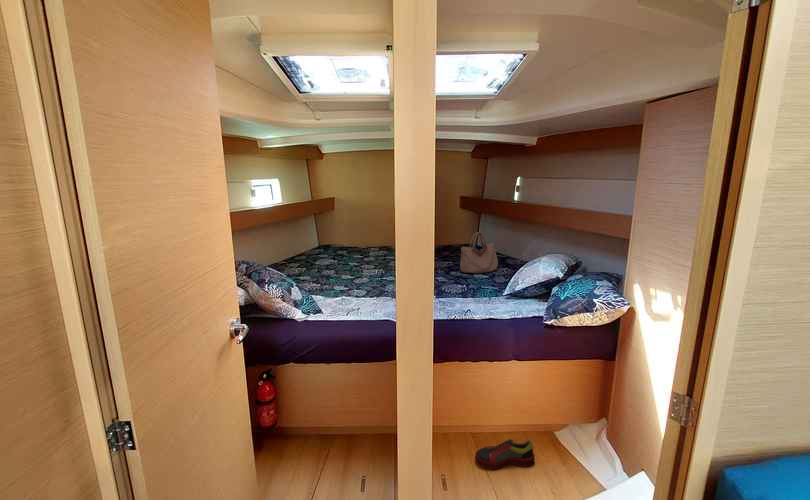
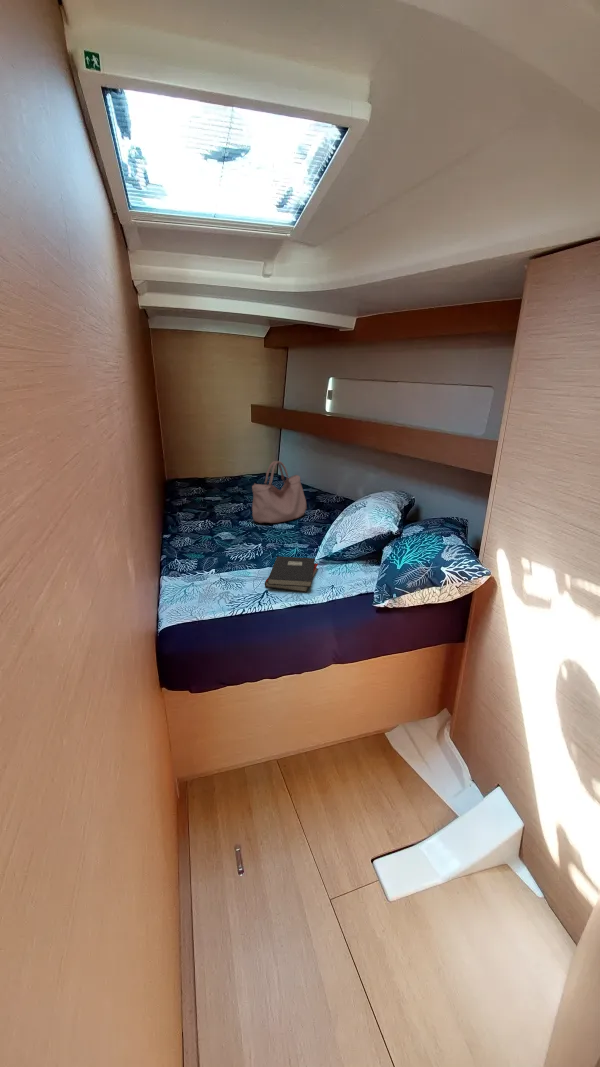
hardback book: none [469,290,505,311] -> present [265,556,318,592]
shoe: present [475,439,535,469] -> none [282,770,364,825]

